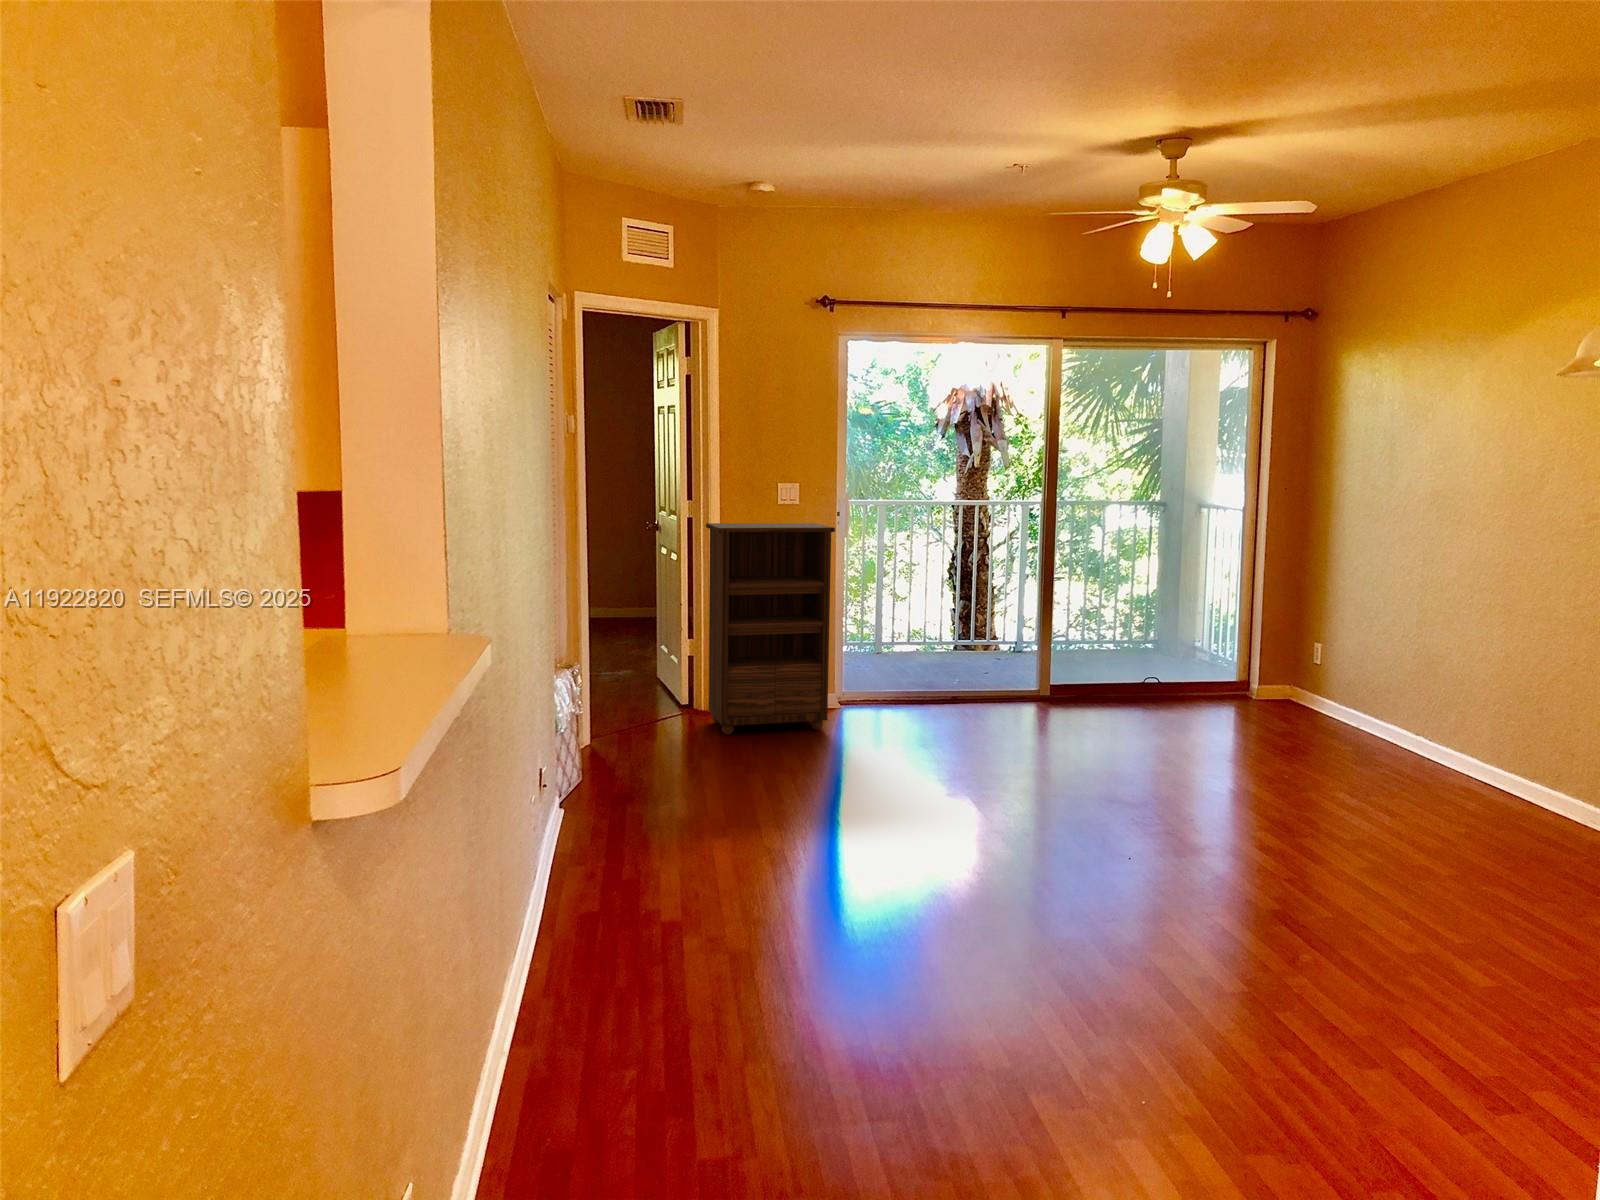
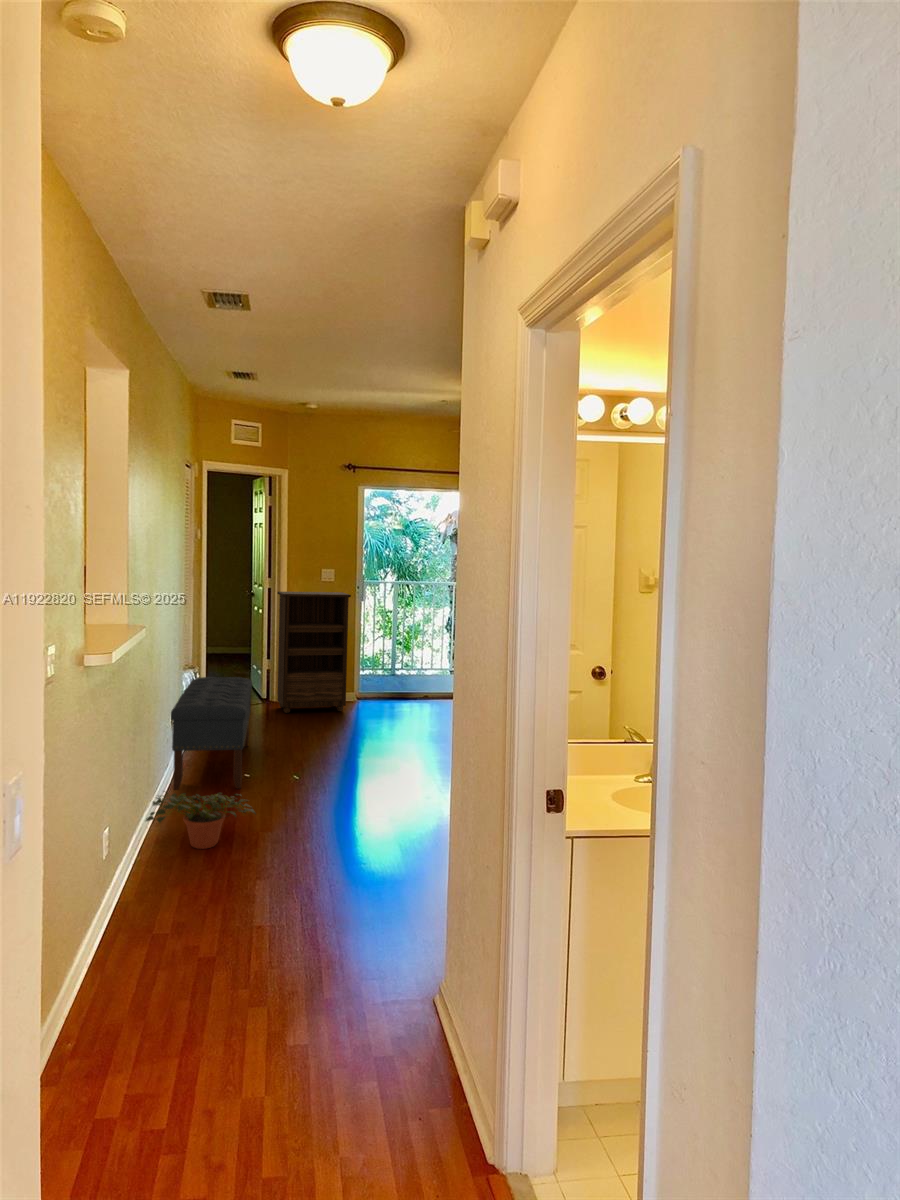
bench: none [539,687,687,931] -> present [171,677,252,790]
potted plant: none [497,978,746,1127] -> present [146,791,256,849]

